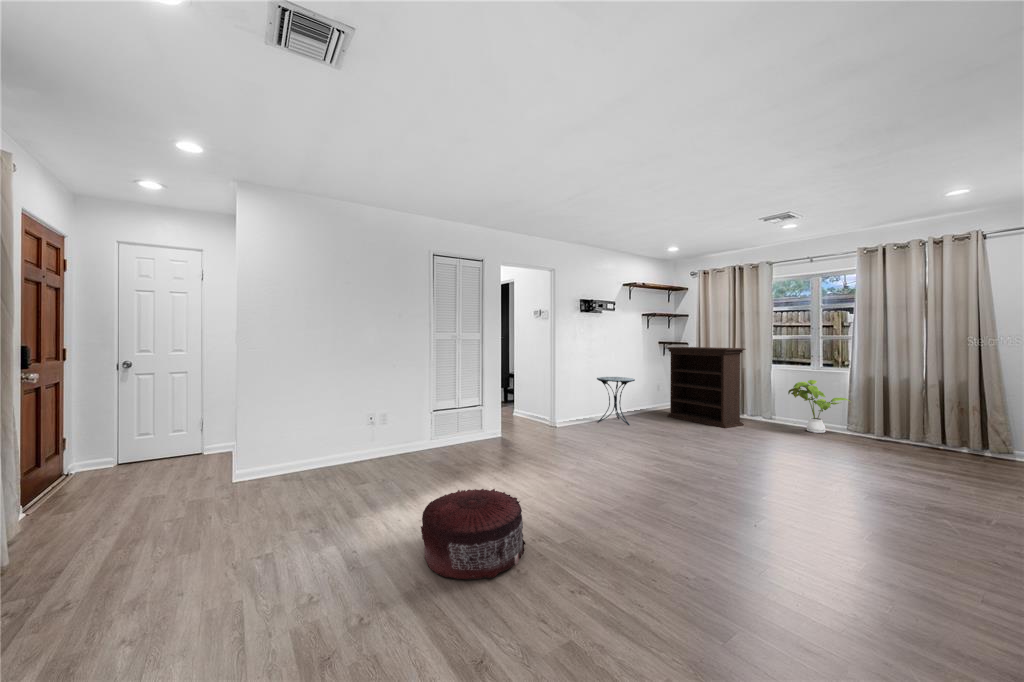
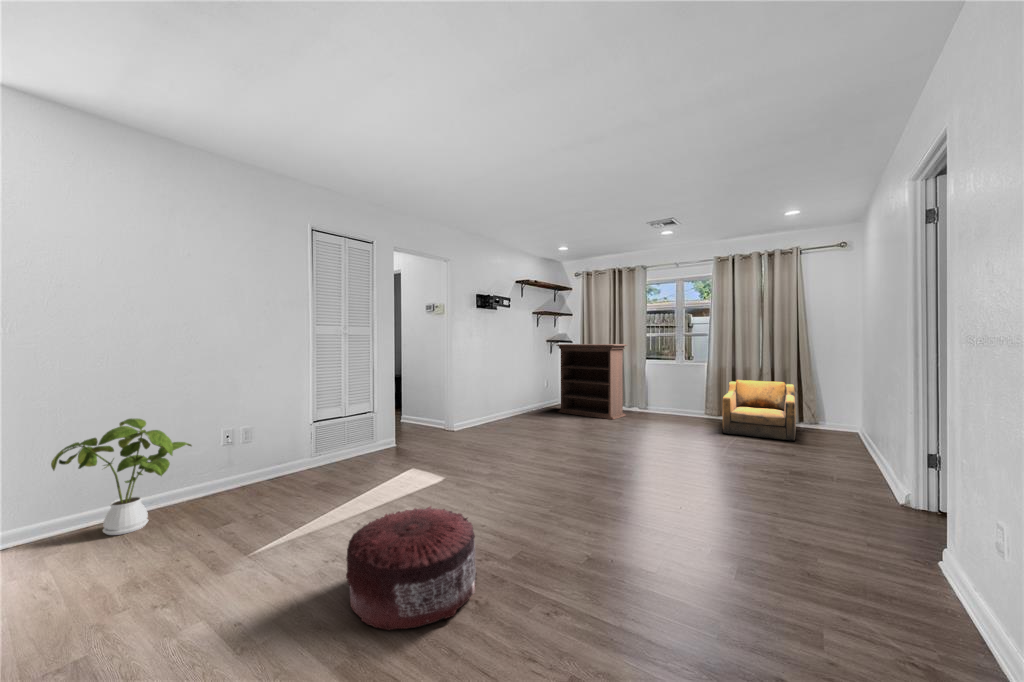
side table: present [597,377,635,425] -> none [493,375,531,423]
house plant: present [788,380,849,433] -> present [51,418,192,535]
armchair: none [859,392,971,471] -> present [723,380,796,441]

